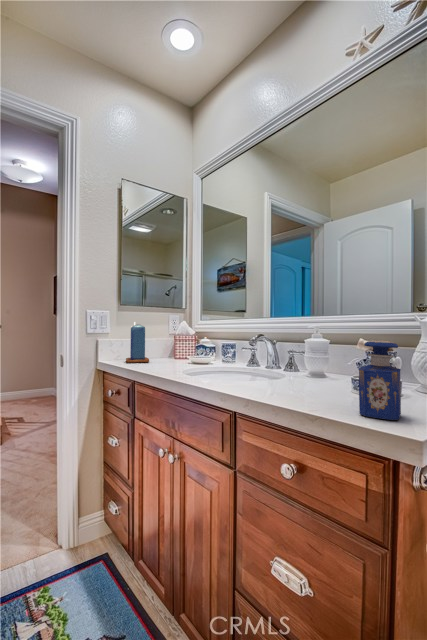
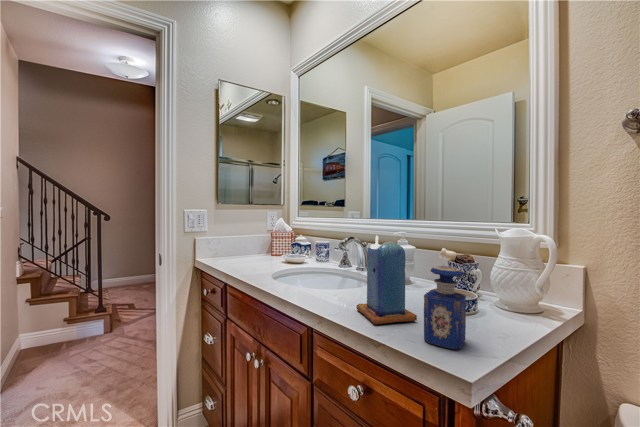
candle: present [126,322,149,363] -> present [357,236,417,324]

